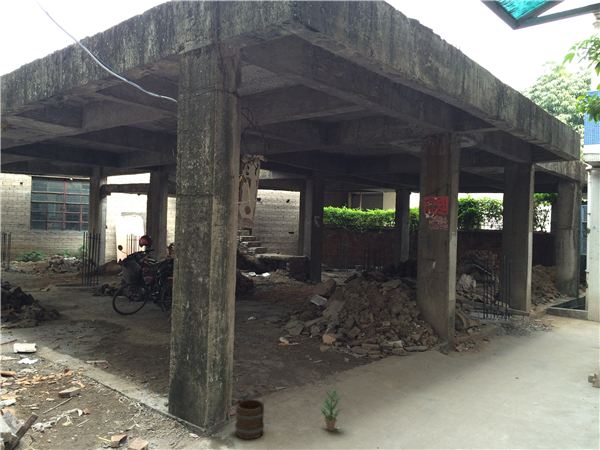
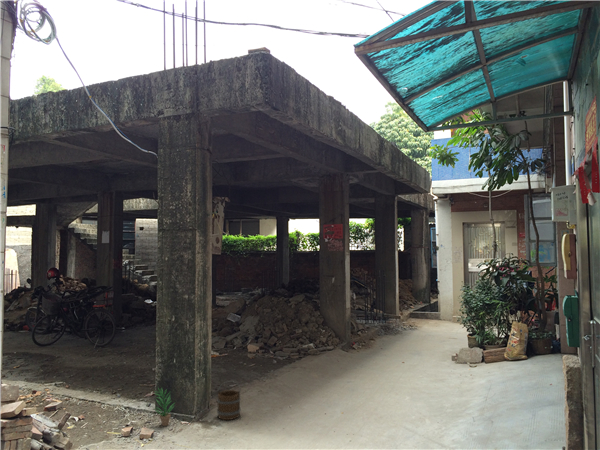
potted plant: present [320,389,342,431] -> present [155,388,174,426]

